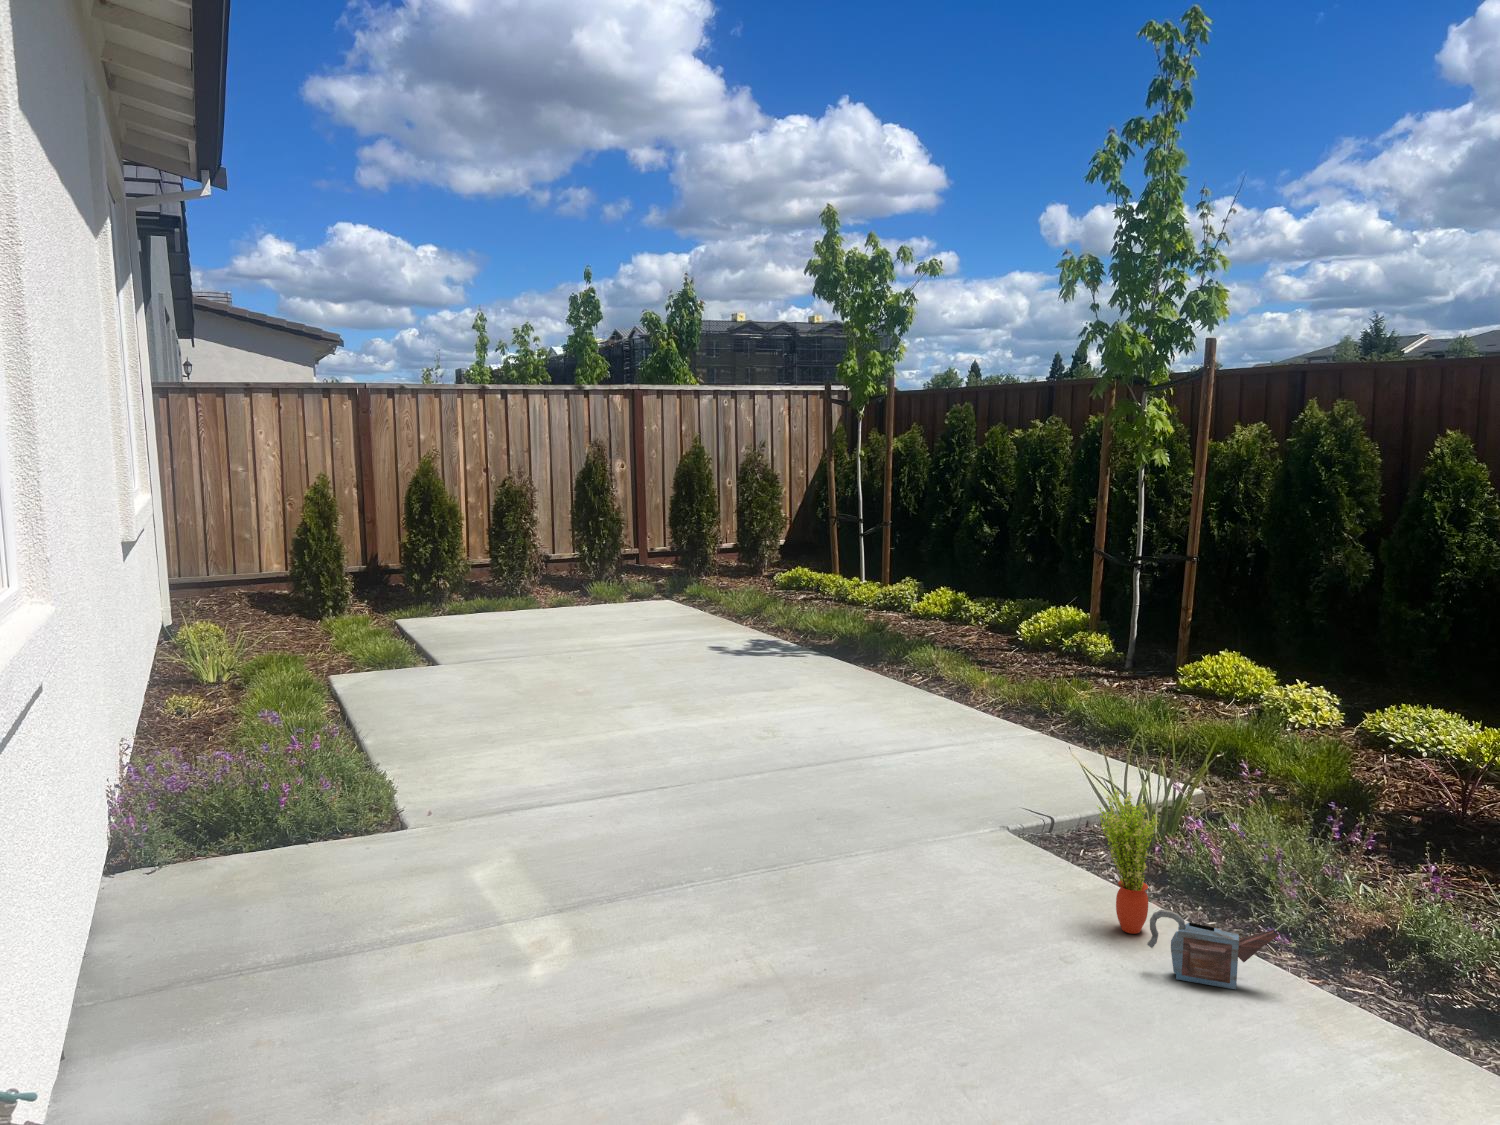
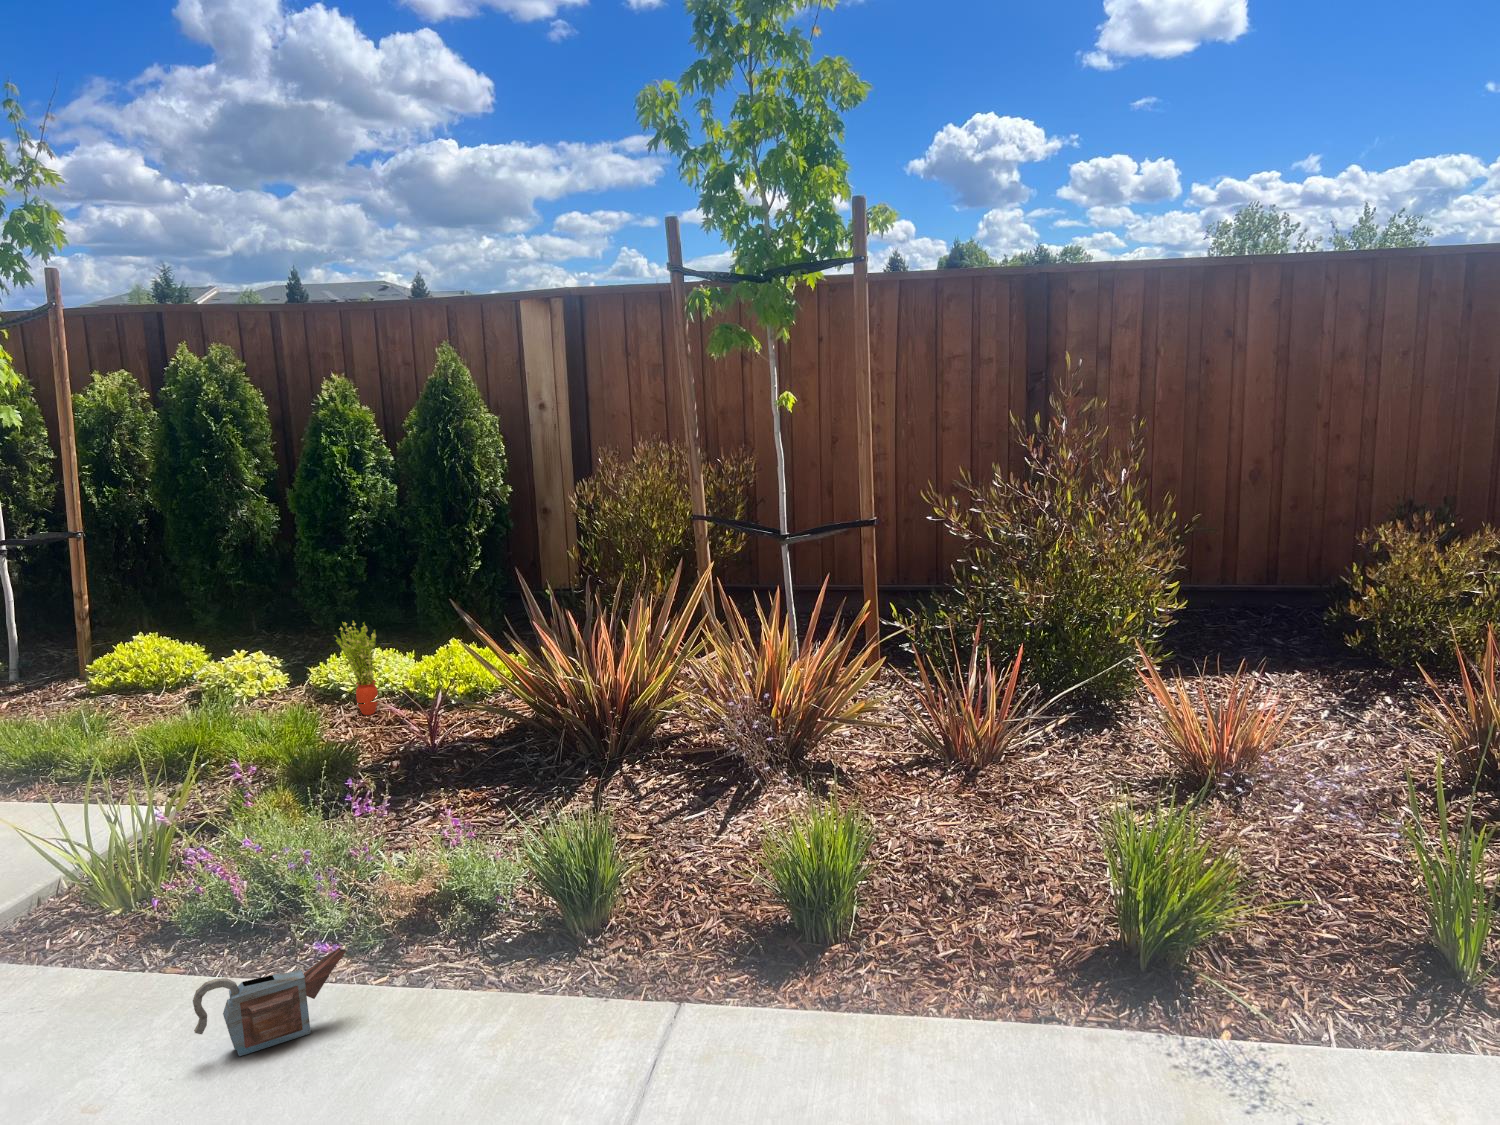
potted plant: present [1097,789,1159,934] -> present [335,621,378,715]

